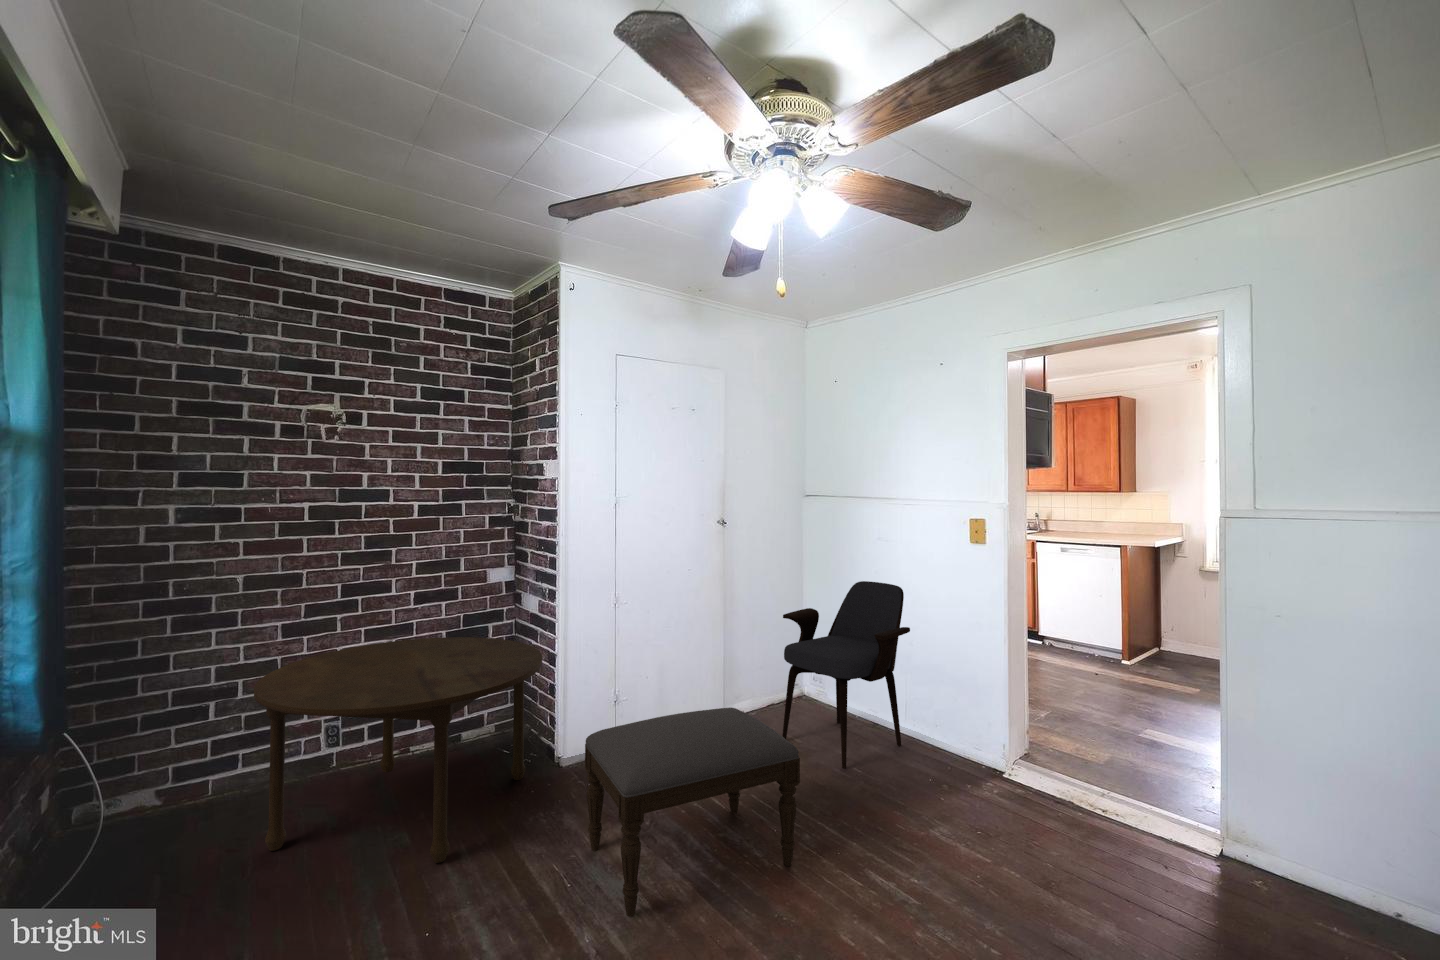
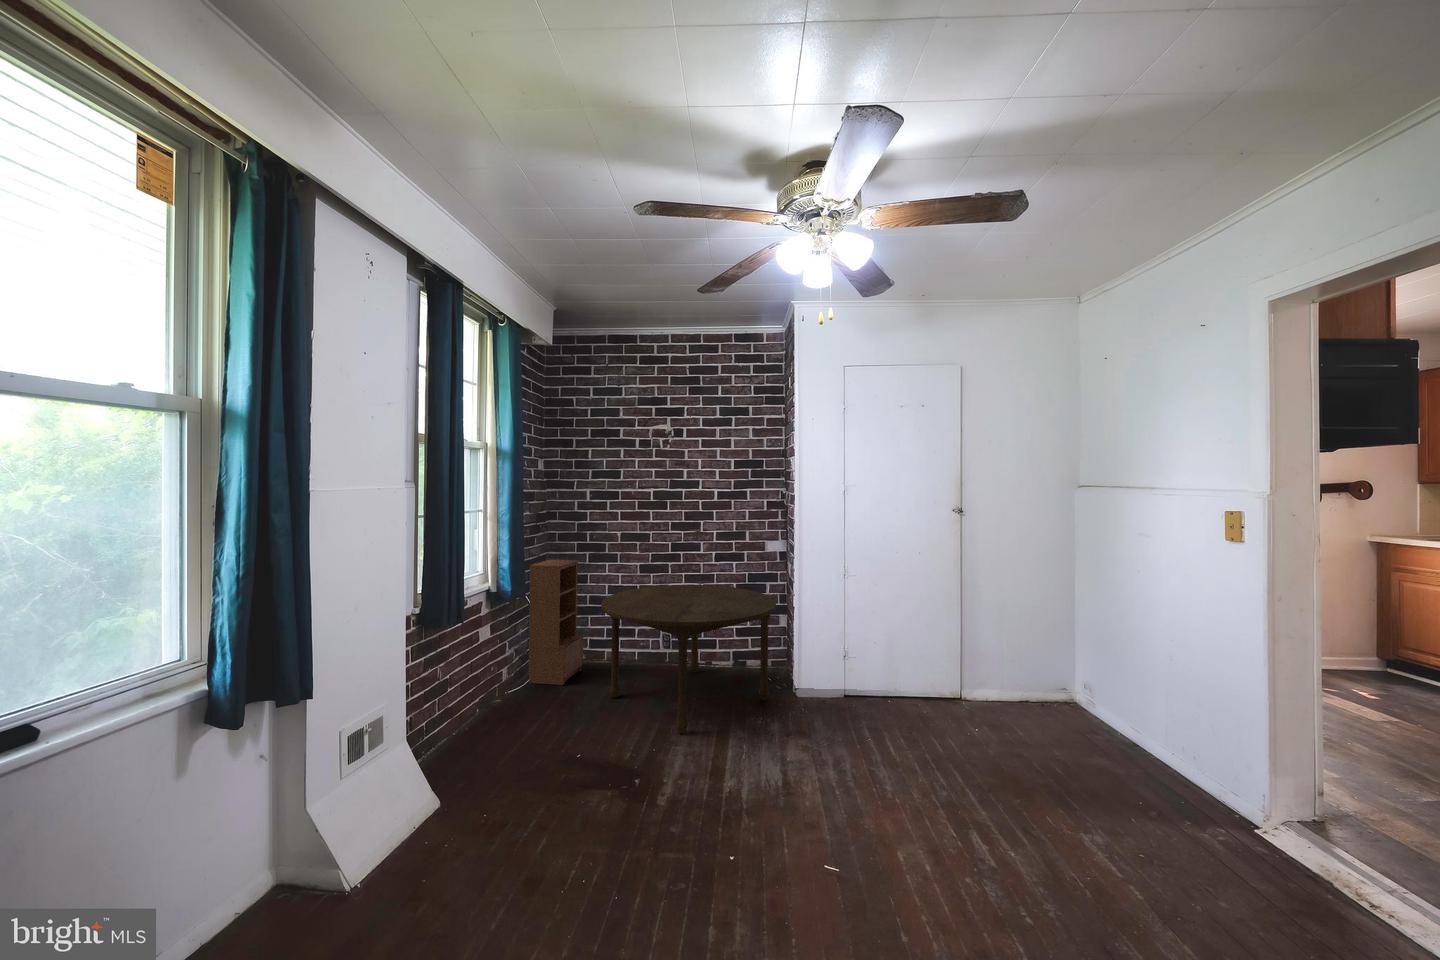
armchair: present [782,581,910,769] -> none [1011,586,1177,784]
bookcase: none [49,632,171,884] -> present [529,559,583,685]
ottoman: present [585,708,800,917] -> none [757,670,931,835]

